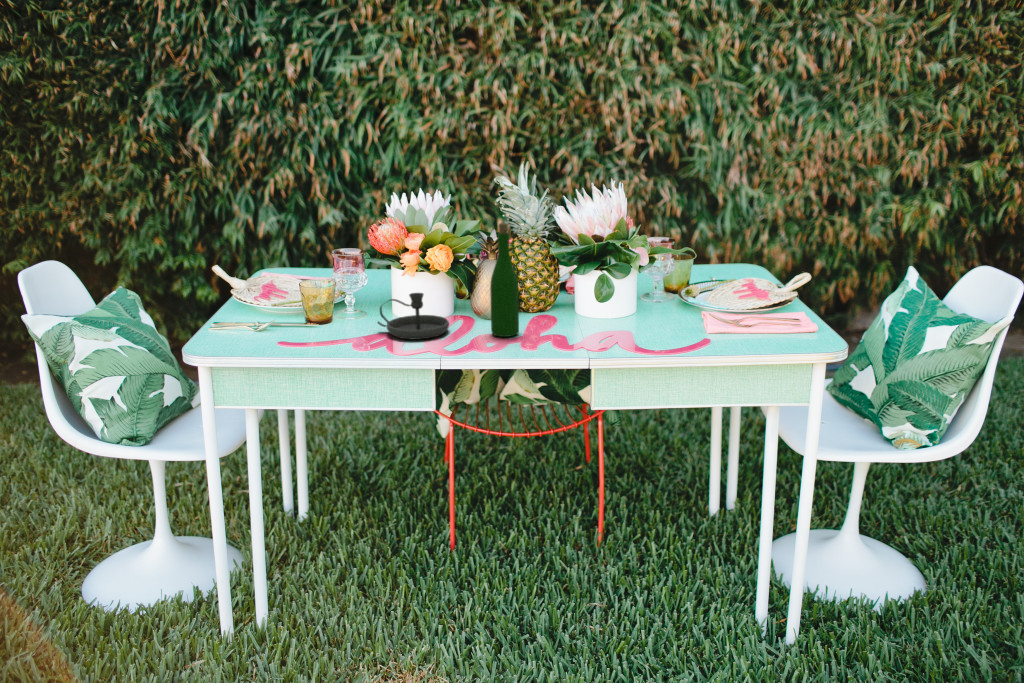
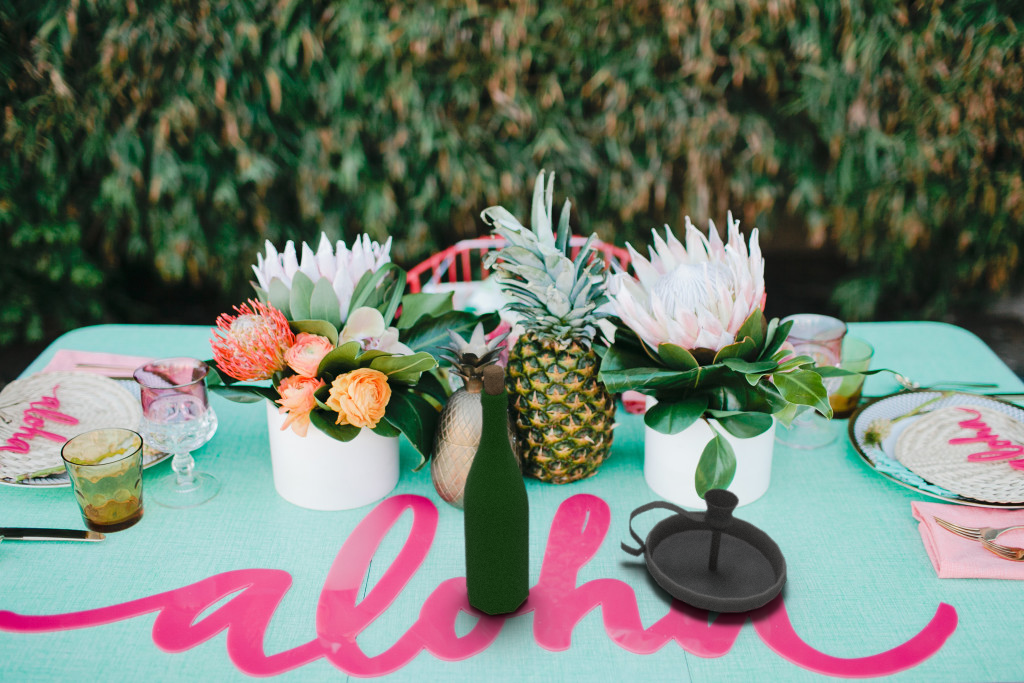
candlestick: present [378,293,449,340] -> present [621,488,787,612]

